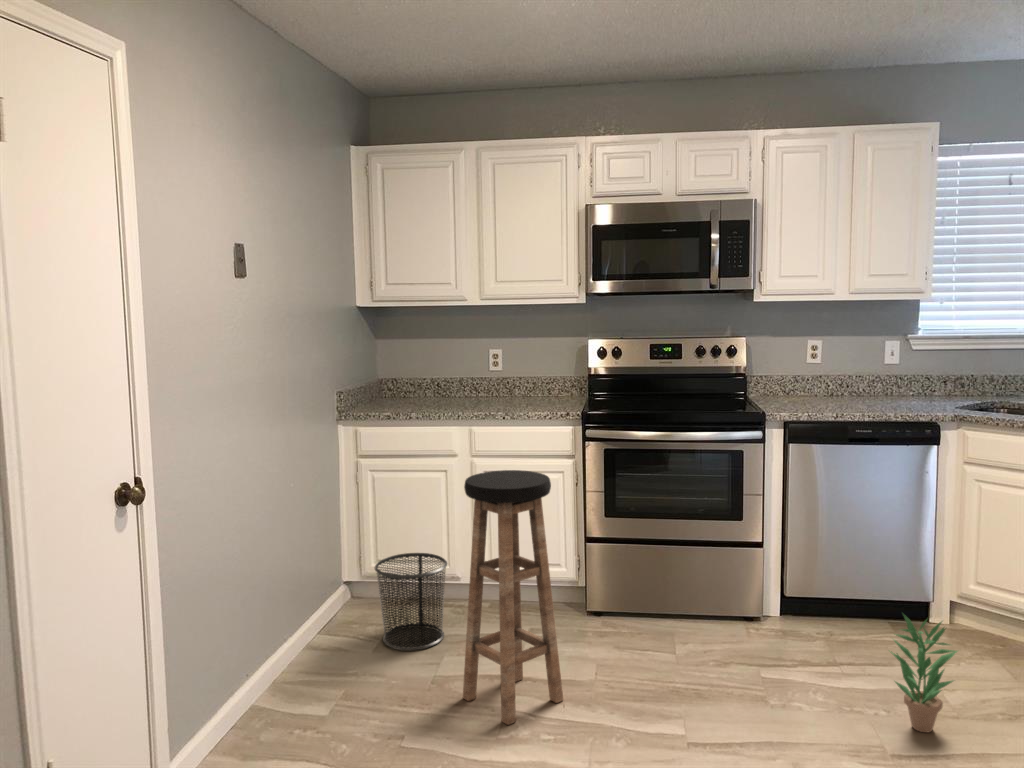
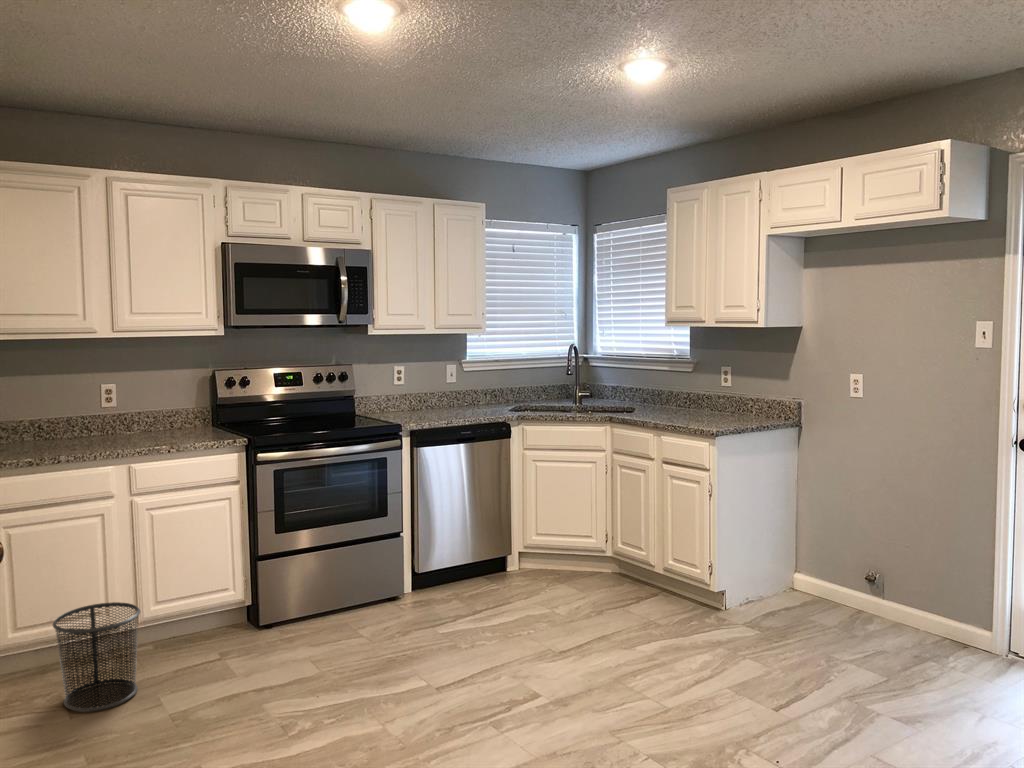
bar stool: present [463,470,563,725] -> none [218,491,313,727]
potted plant: present [891,614,957,732] -> none [538,551,584,634]

